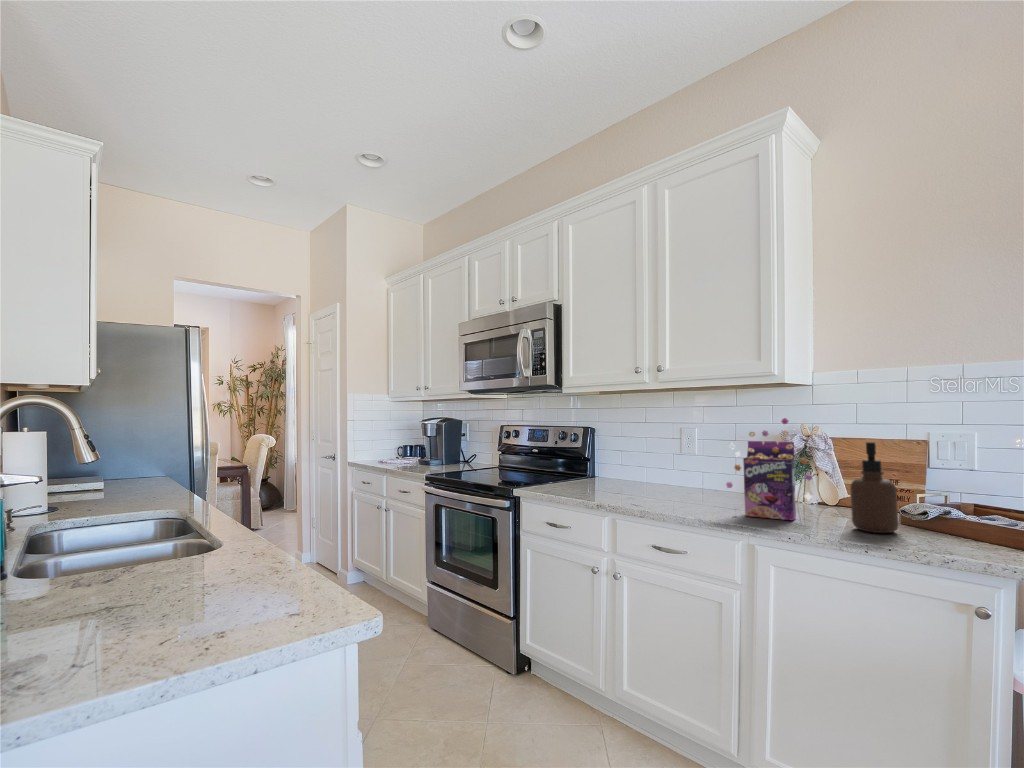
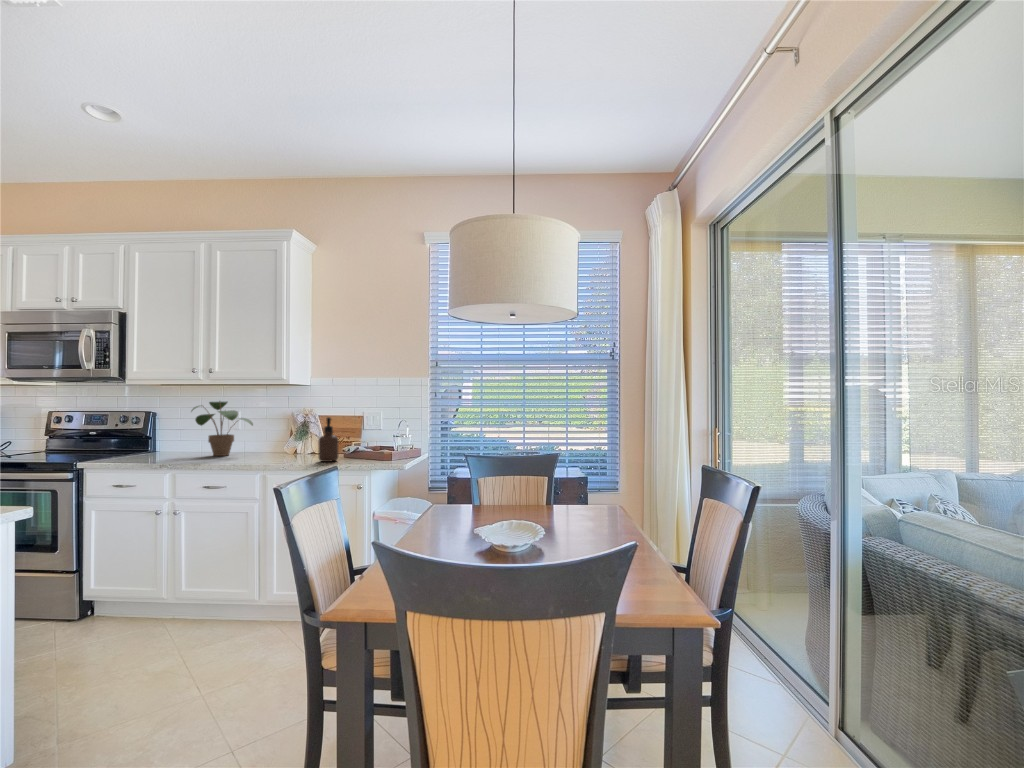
potted plant: none [632,412,718,494] -> present [192,401,253,456]
cereal box: present [726,418,812,520] -> none [254,405,304,462]

